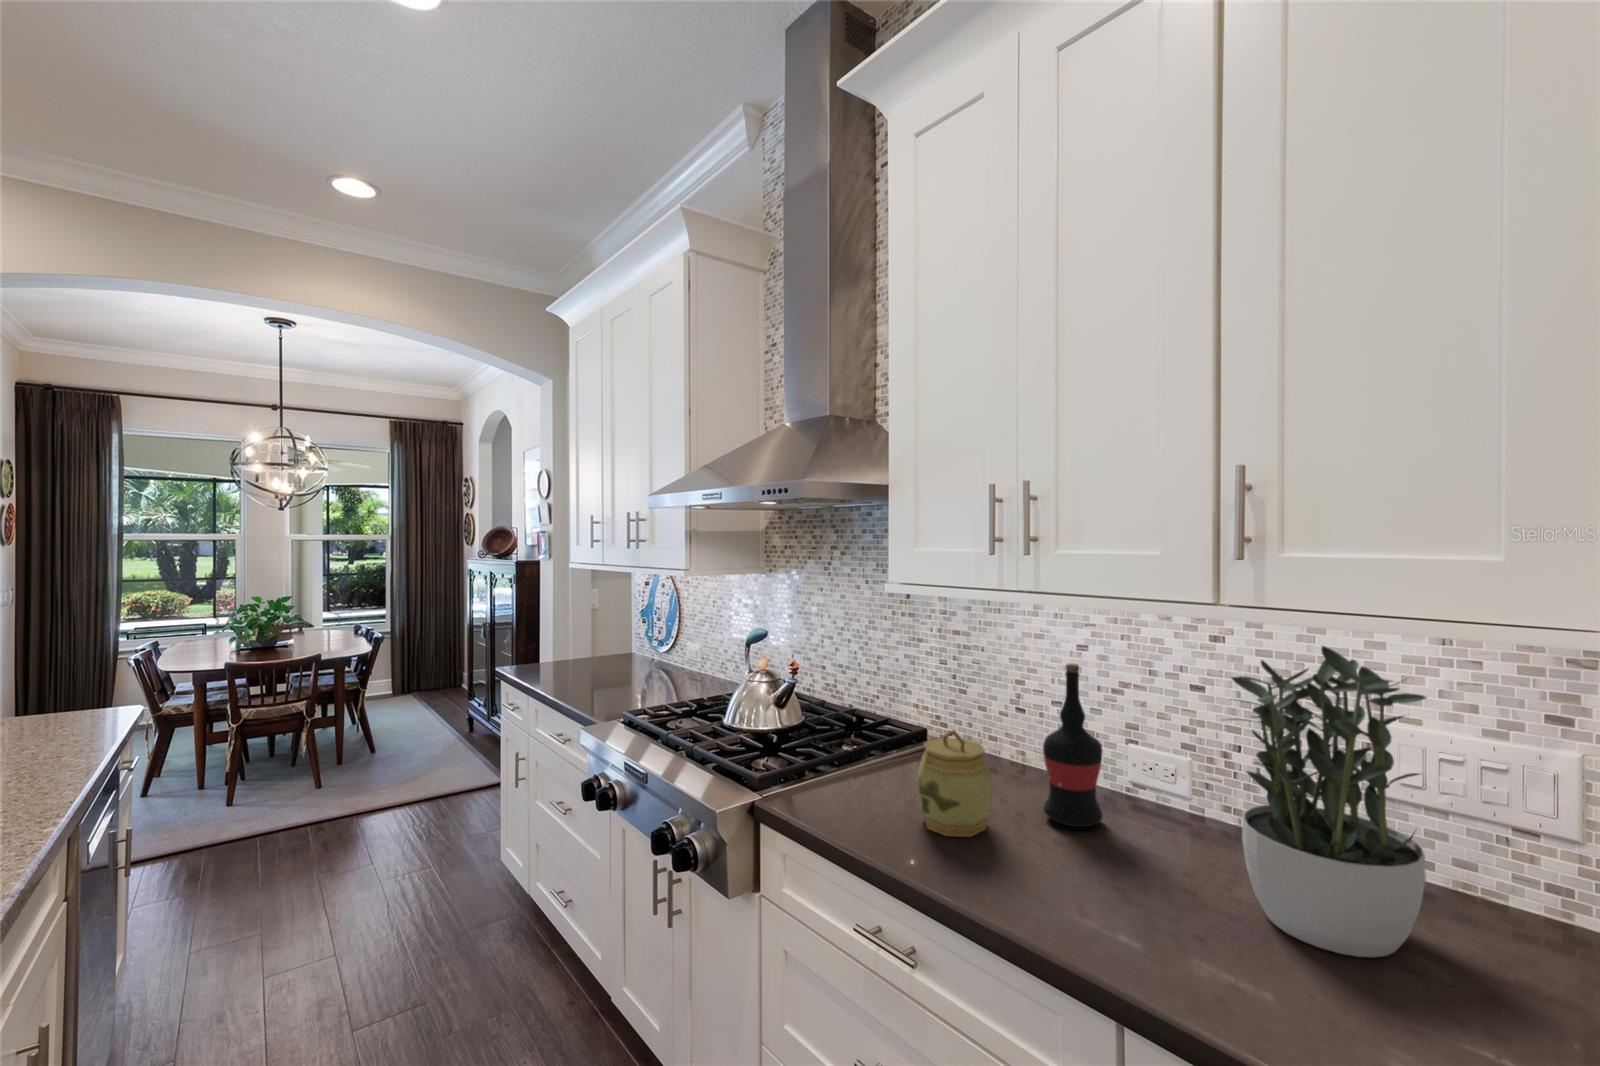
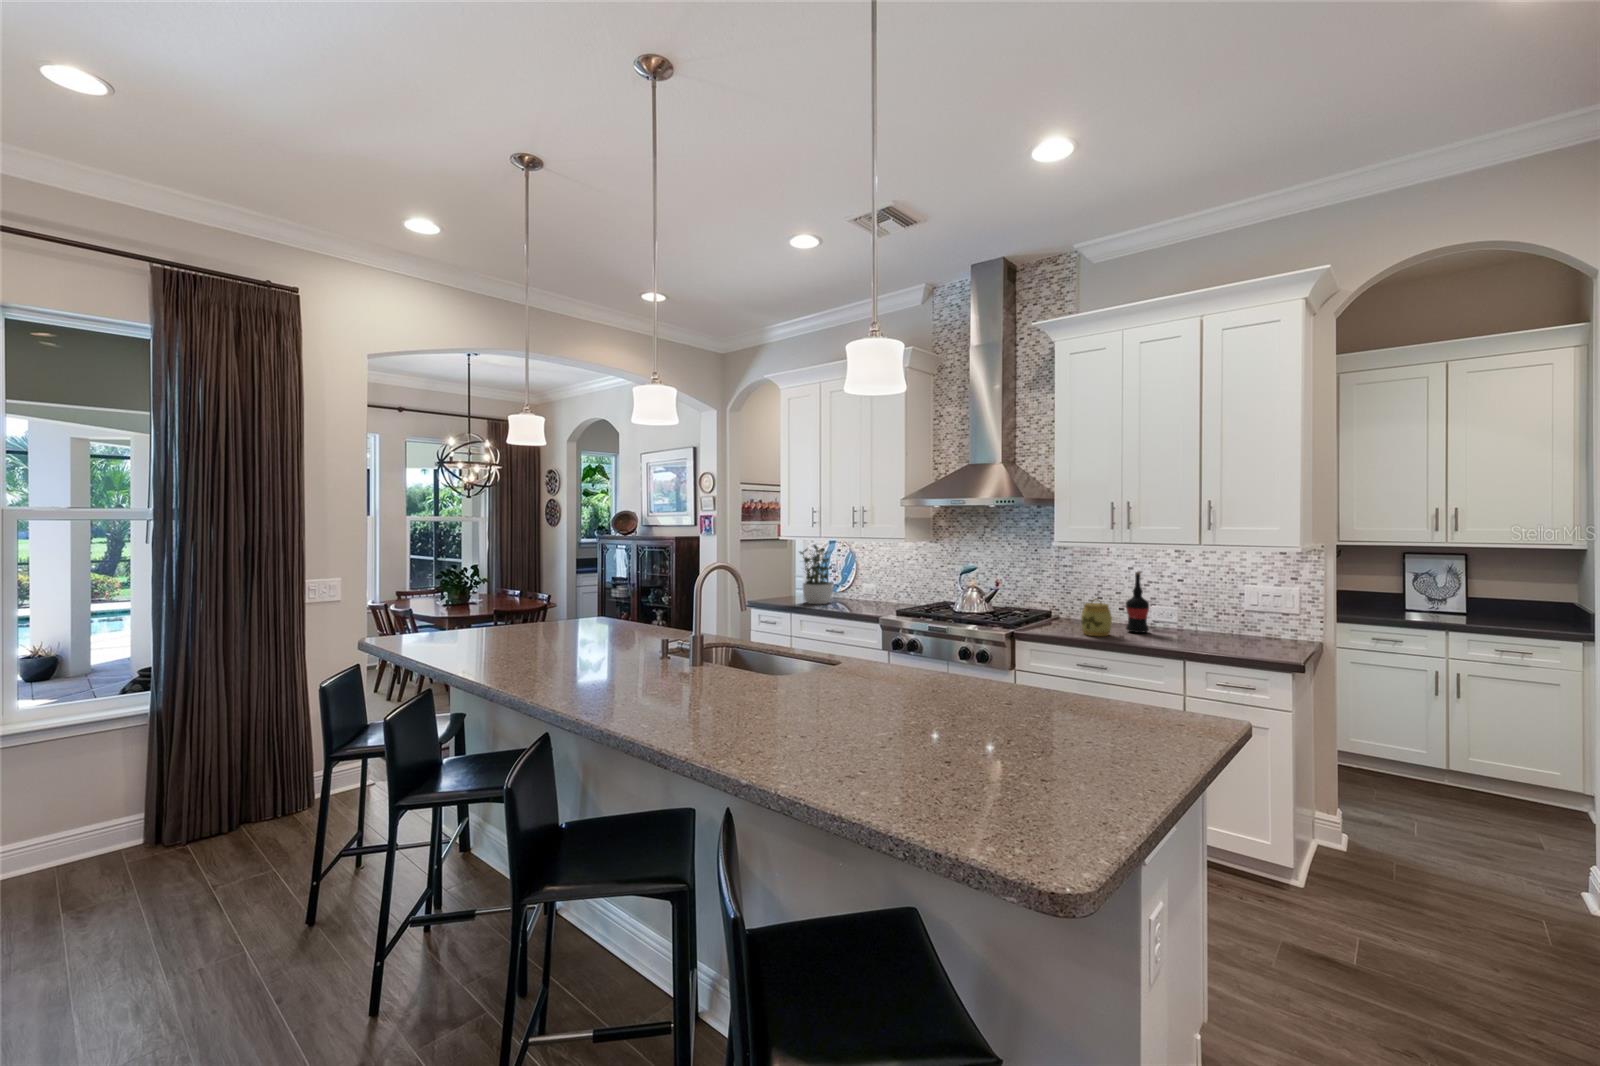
potted plant: present [1231,645,1426,958] -> present [800,545,833,604]

